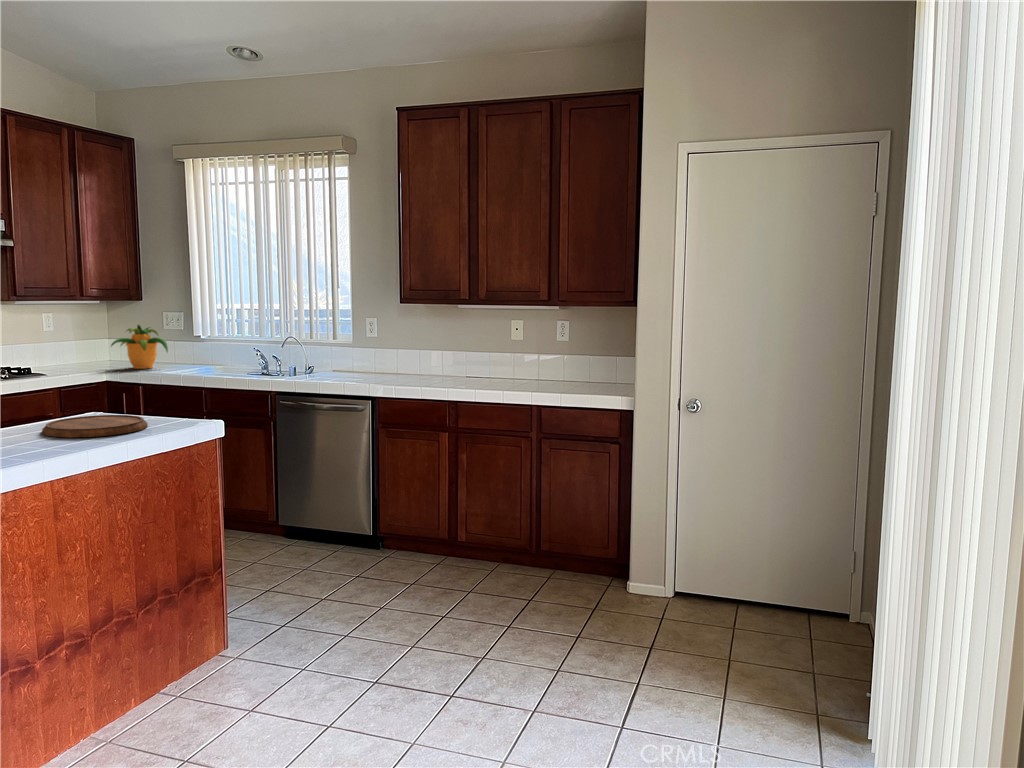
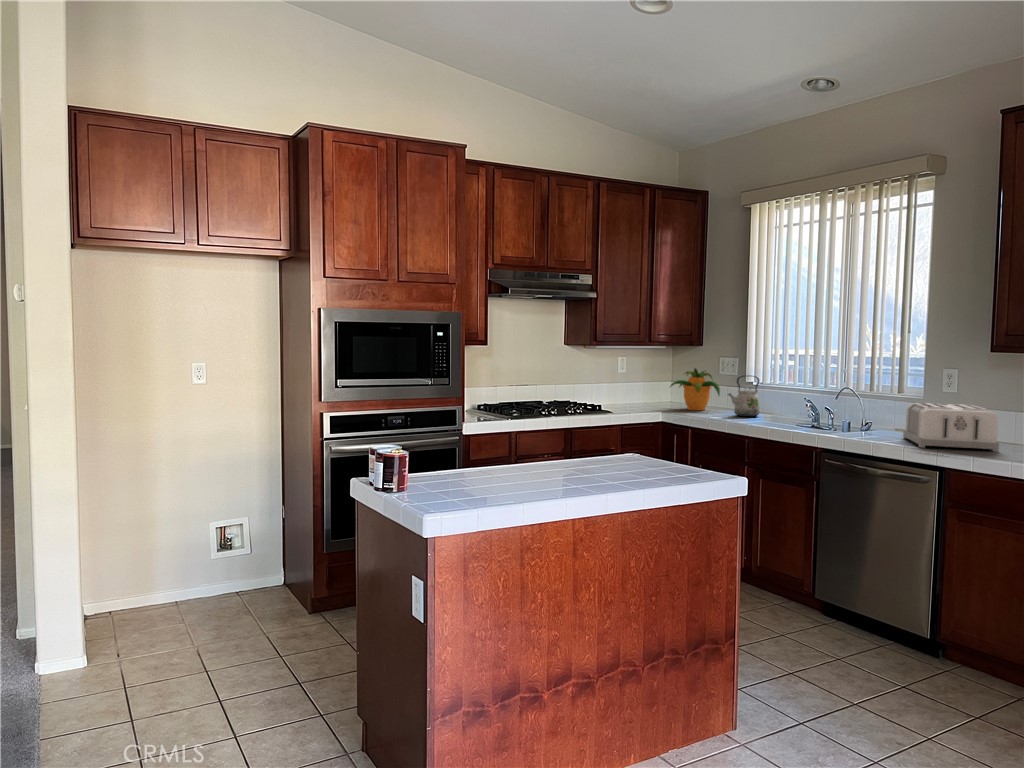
kettle: none [178,330,211,371] -> present [728,375,759,417]
toaster: none [339,345,407,382] -> present [903,403,999,452]
cutting board: present [42,415,148,437] -> none [581,457,672,480]

